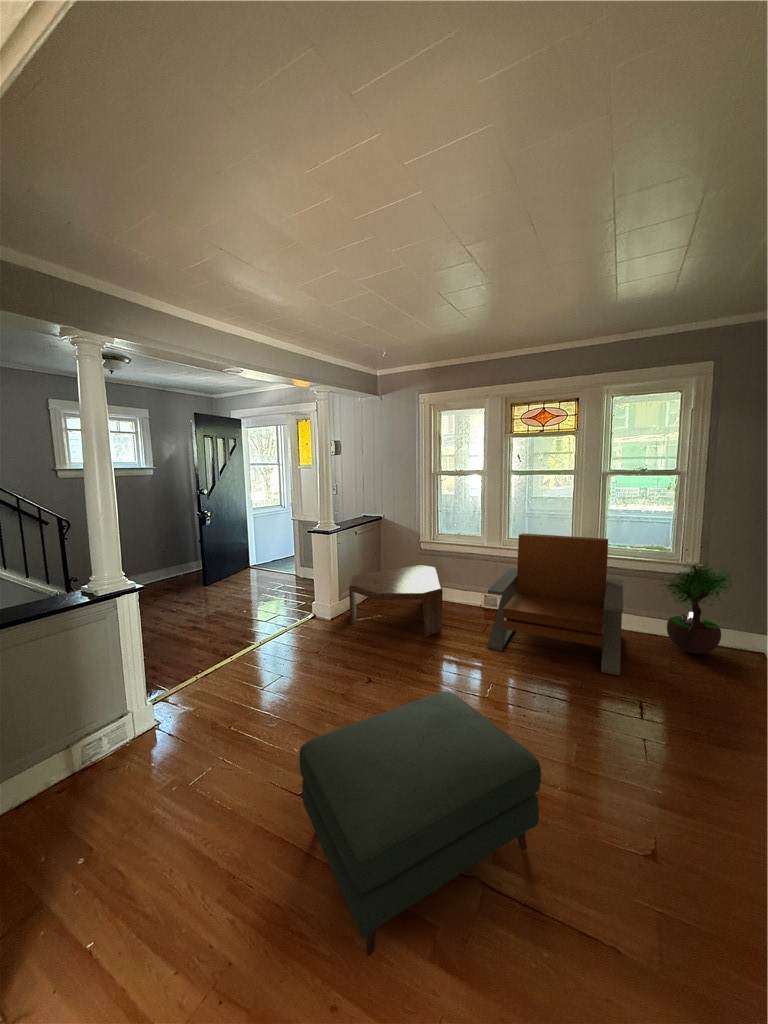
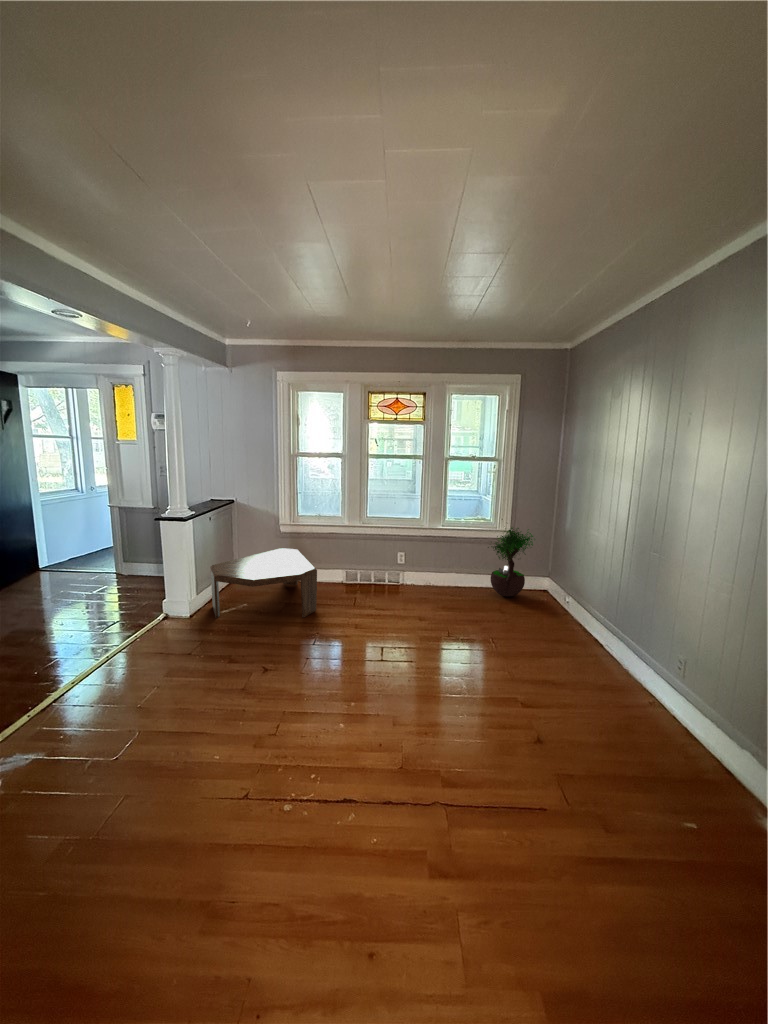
lounge chair: present [487,533,623,676] -> none [364,511,474,621]
ottoman: present [299,691,541,956] -> none [263,655,479,904]

